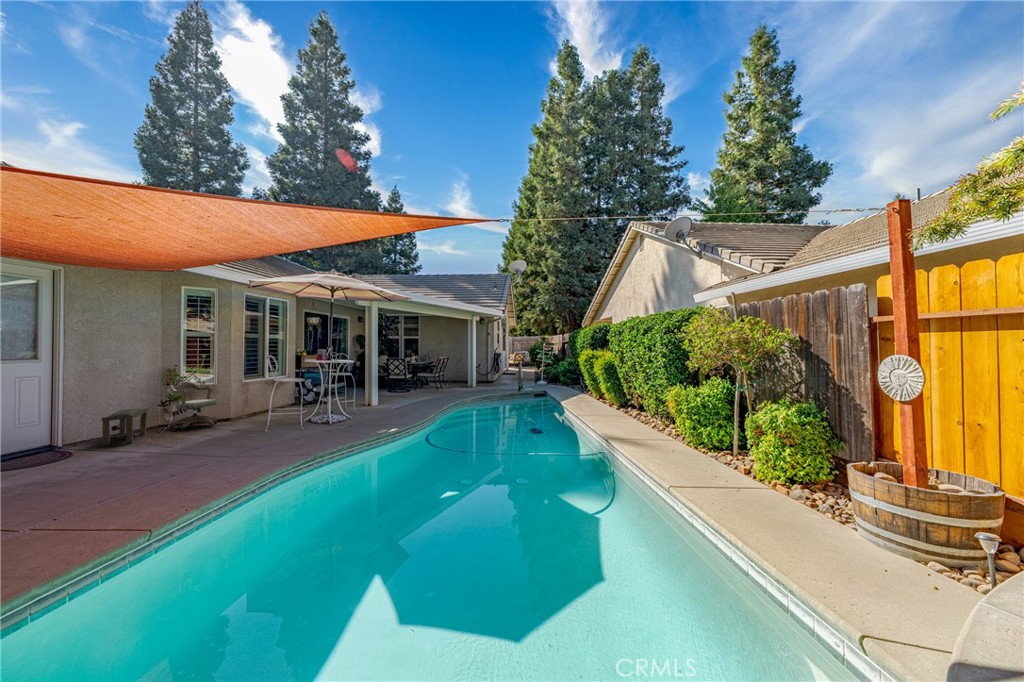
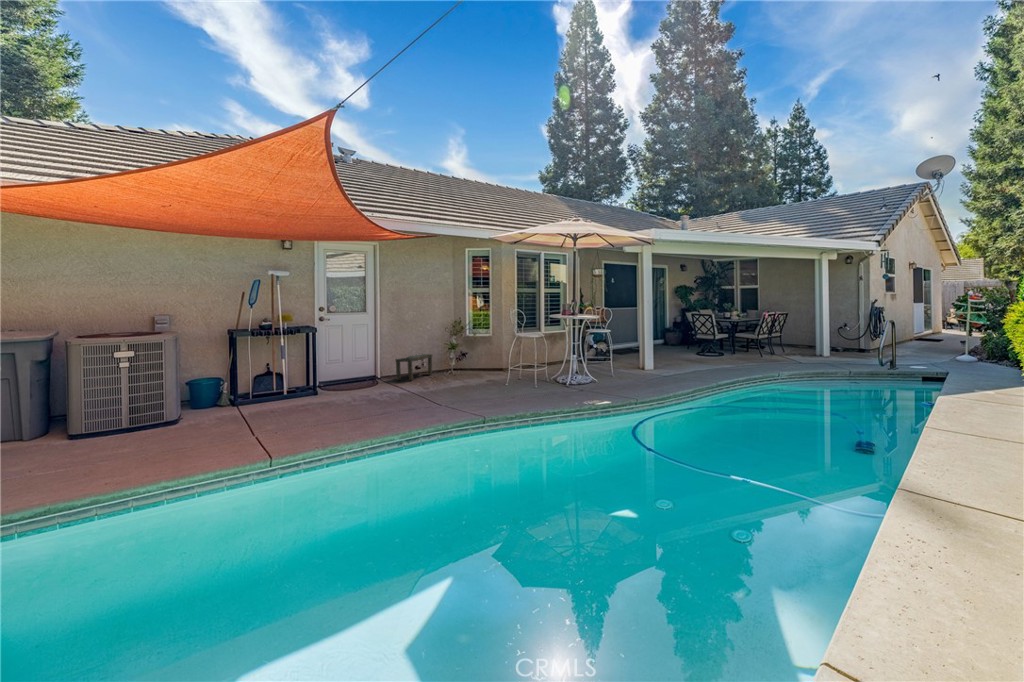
chair: present [170,381,217,430] -> none [451,333,485,375]

